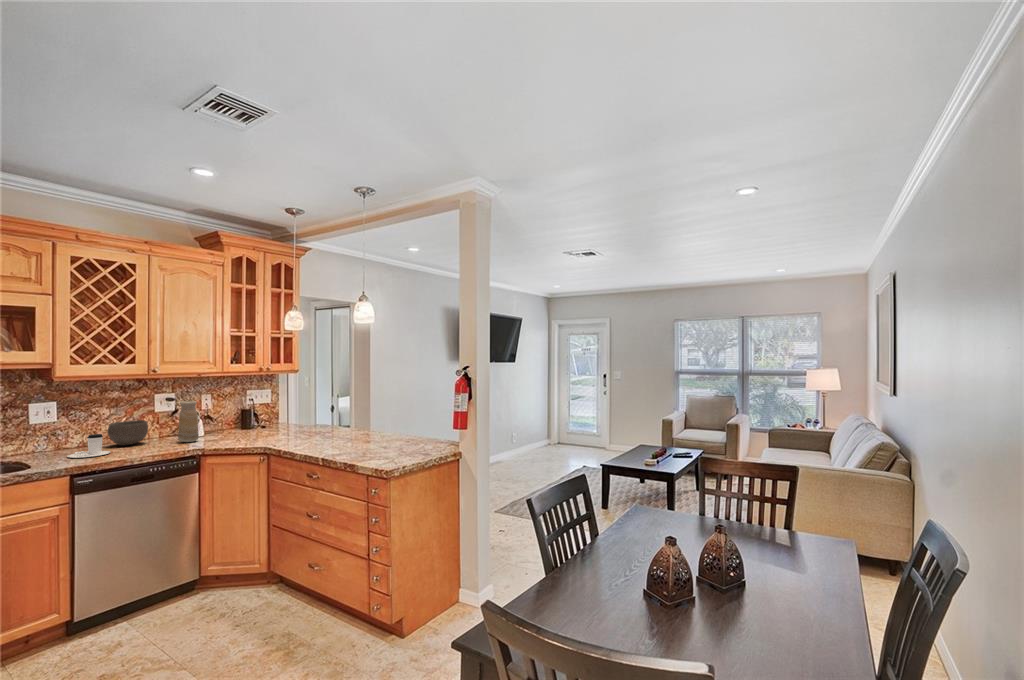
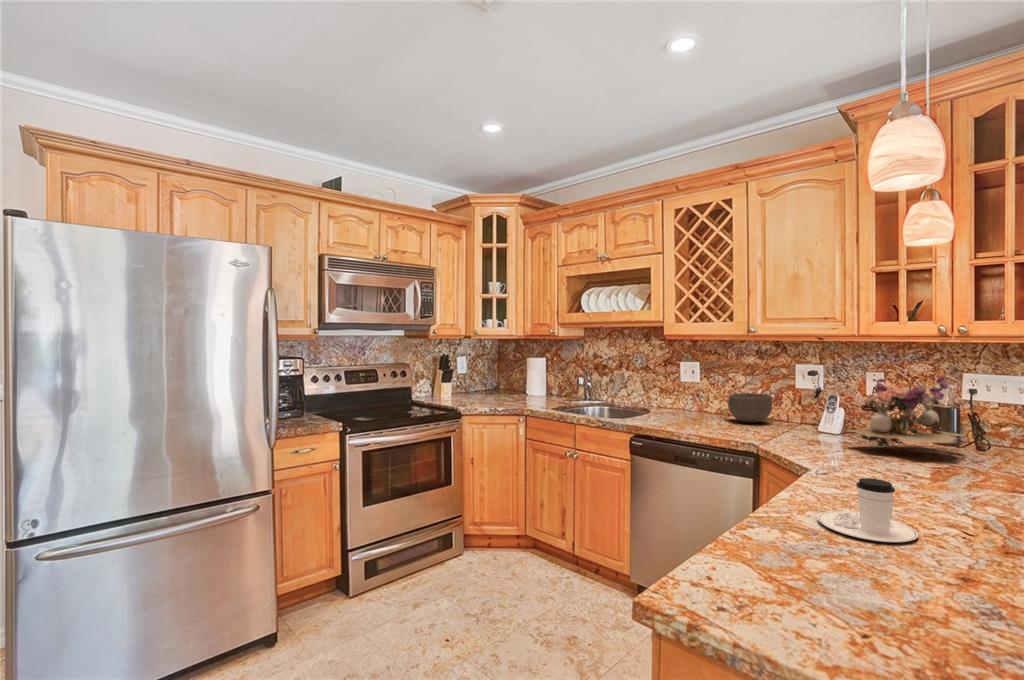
flower arrangement: none [233,391,285,436] -> present [847,375,964,448]
vase: present [178,400,199,442] -> none [781,375,809,435]
coffee cup: present [67,434,110,458] -> present [818,478,918,543]

